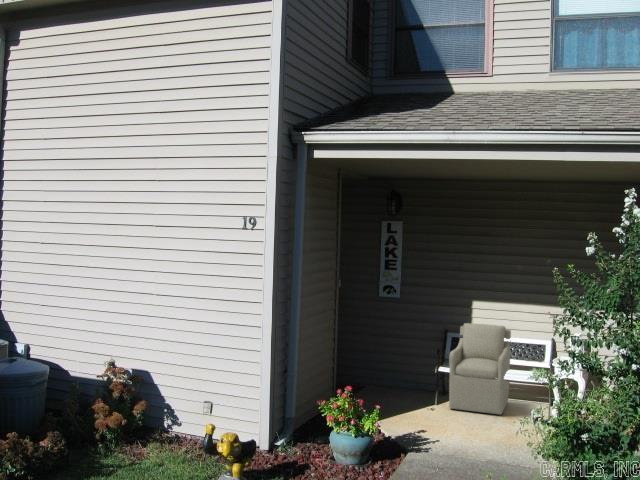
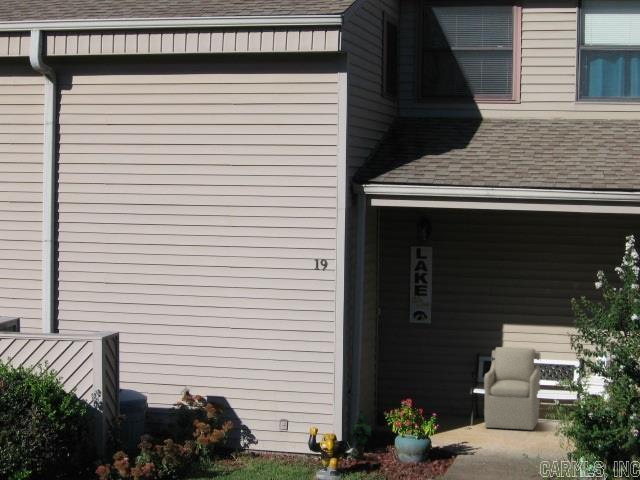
decorative plant: none [280,395,307,452] -> present [350,411,371,458]

